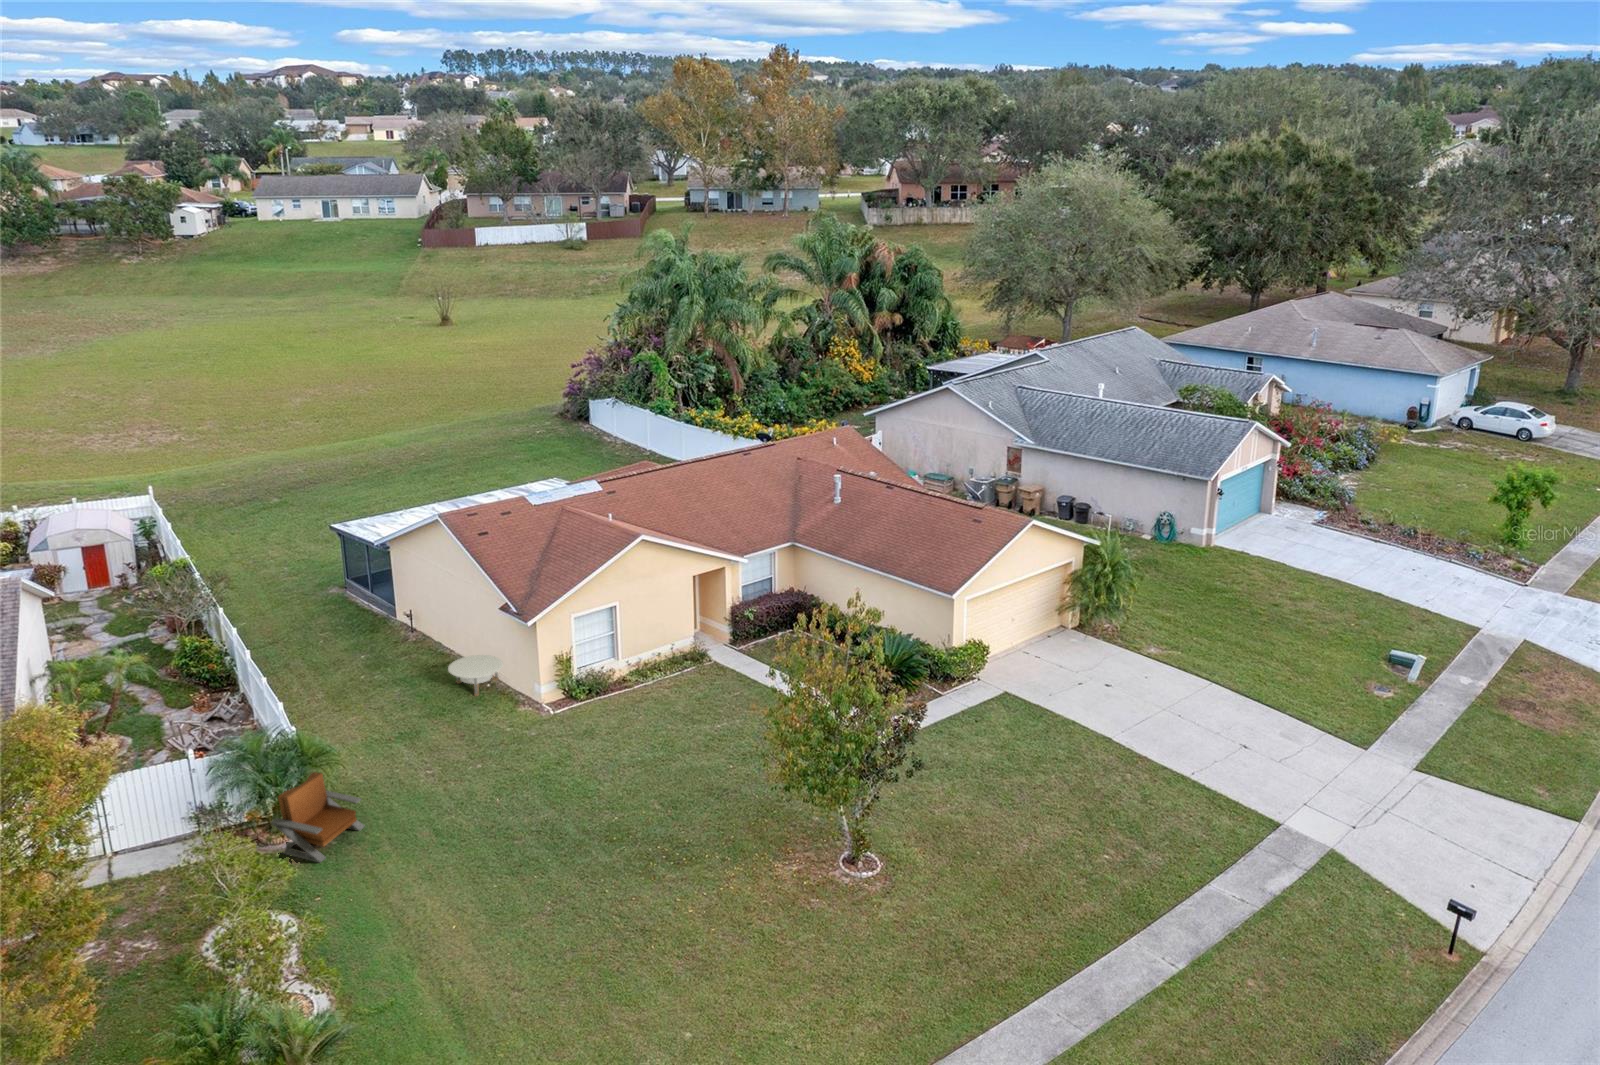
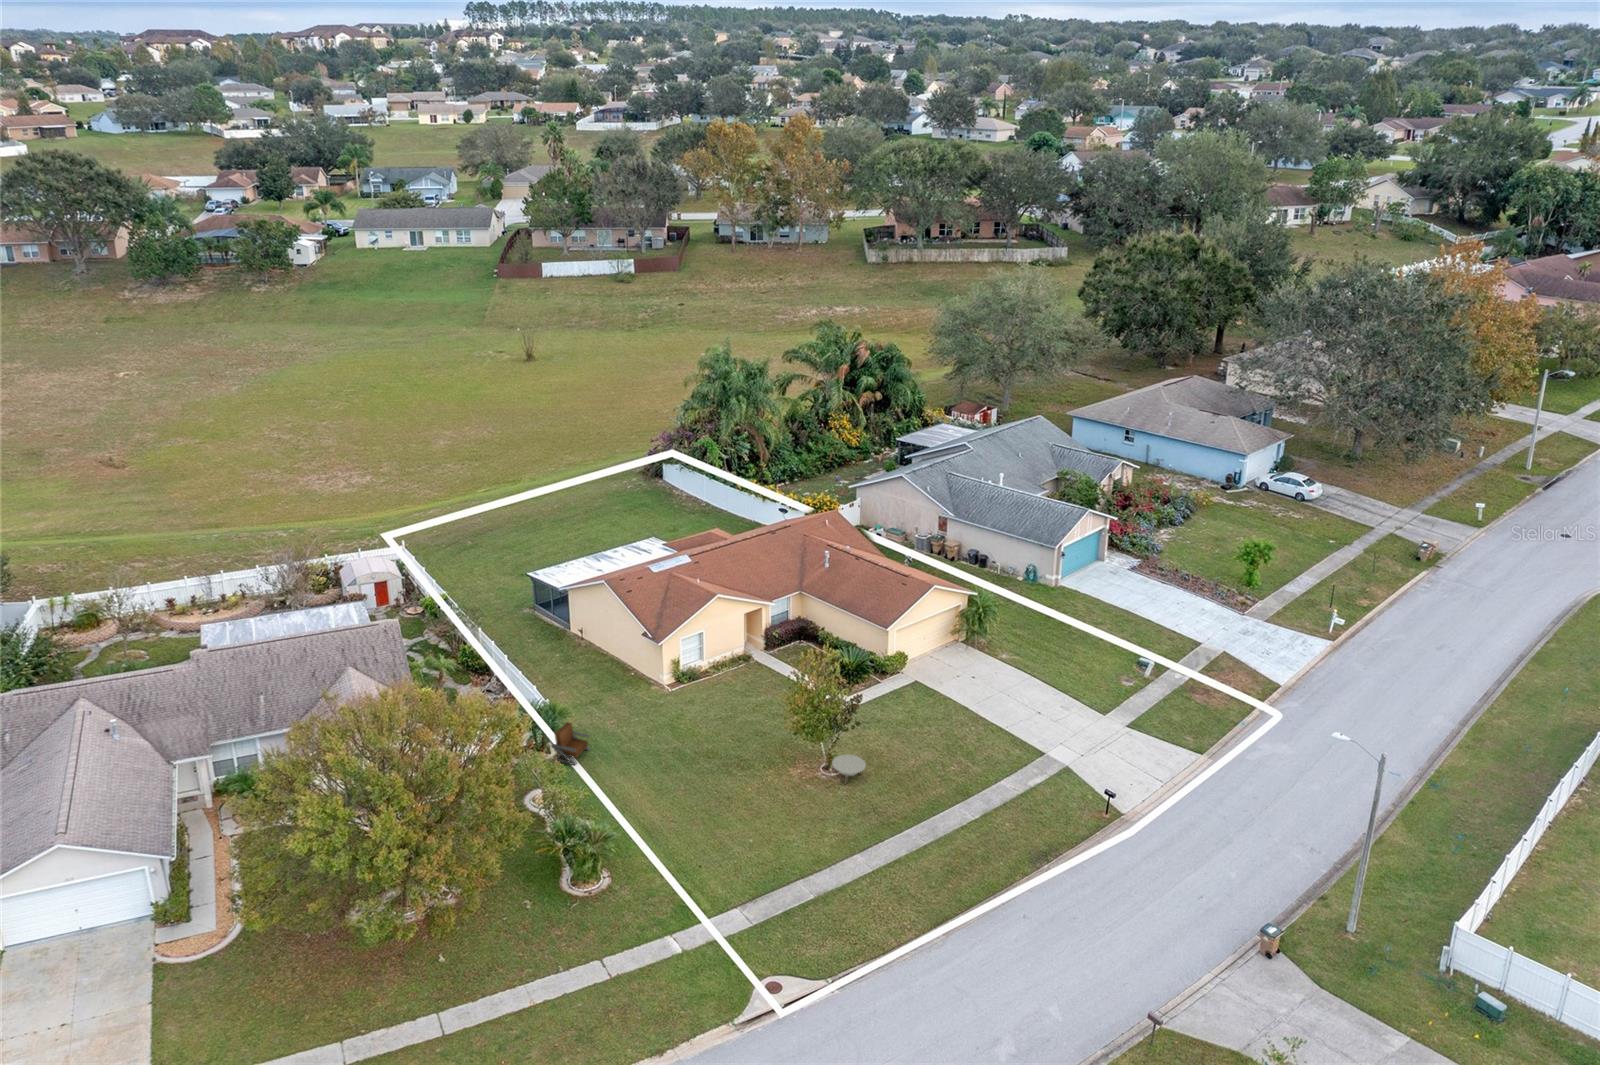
round table: present [448,655,503,696] -> present [832,754,866,784]

